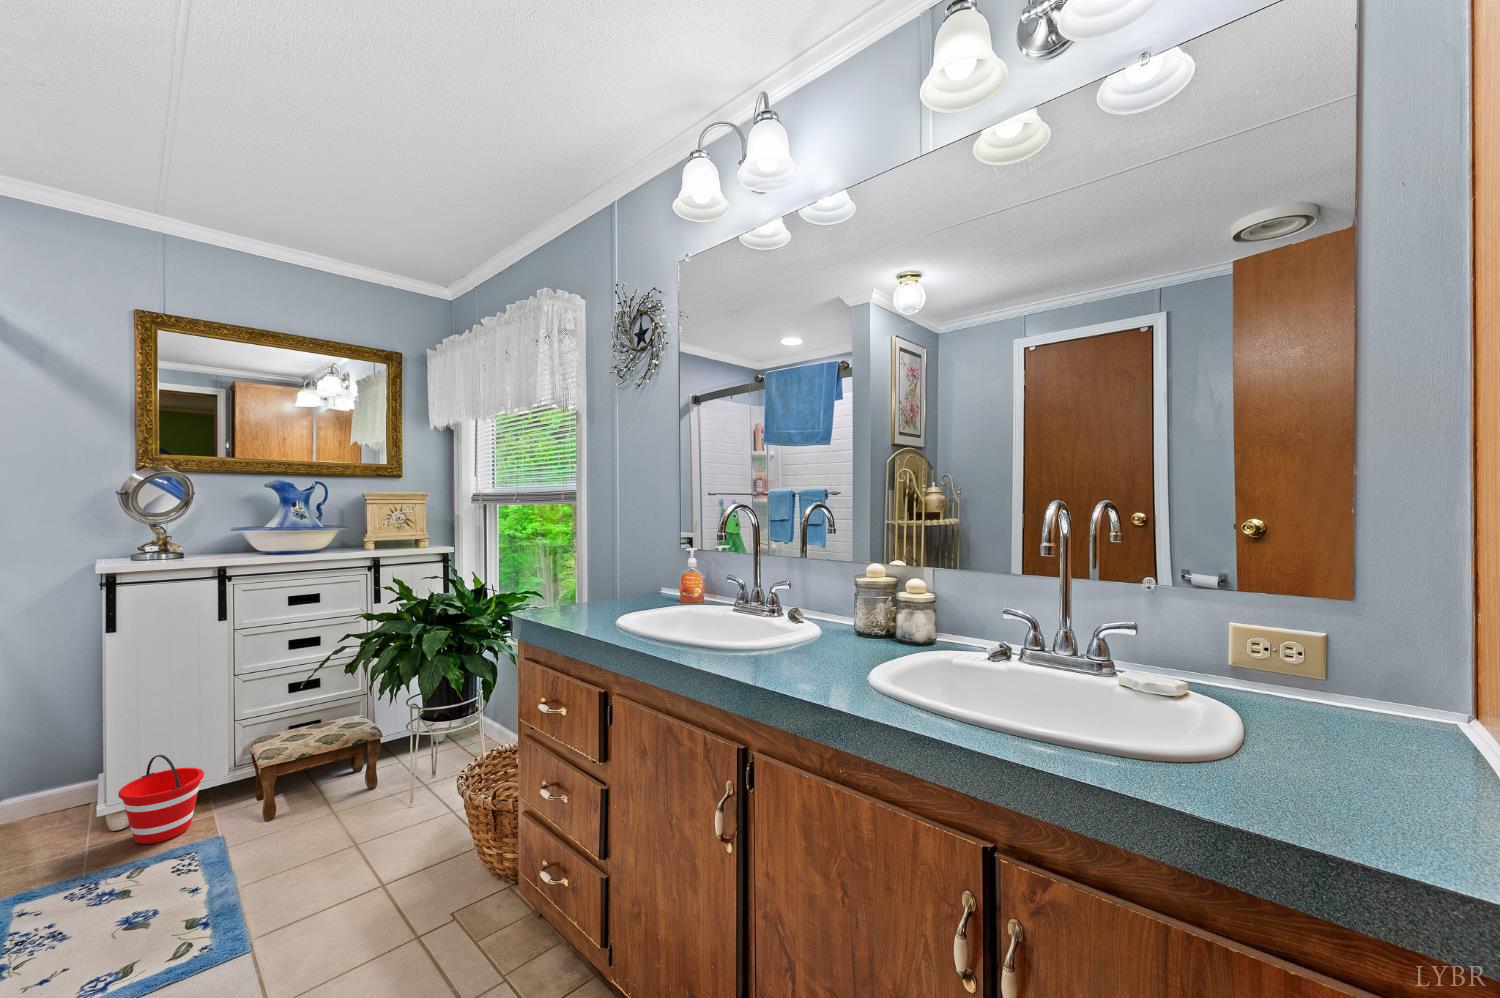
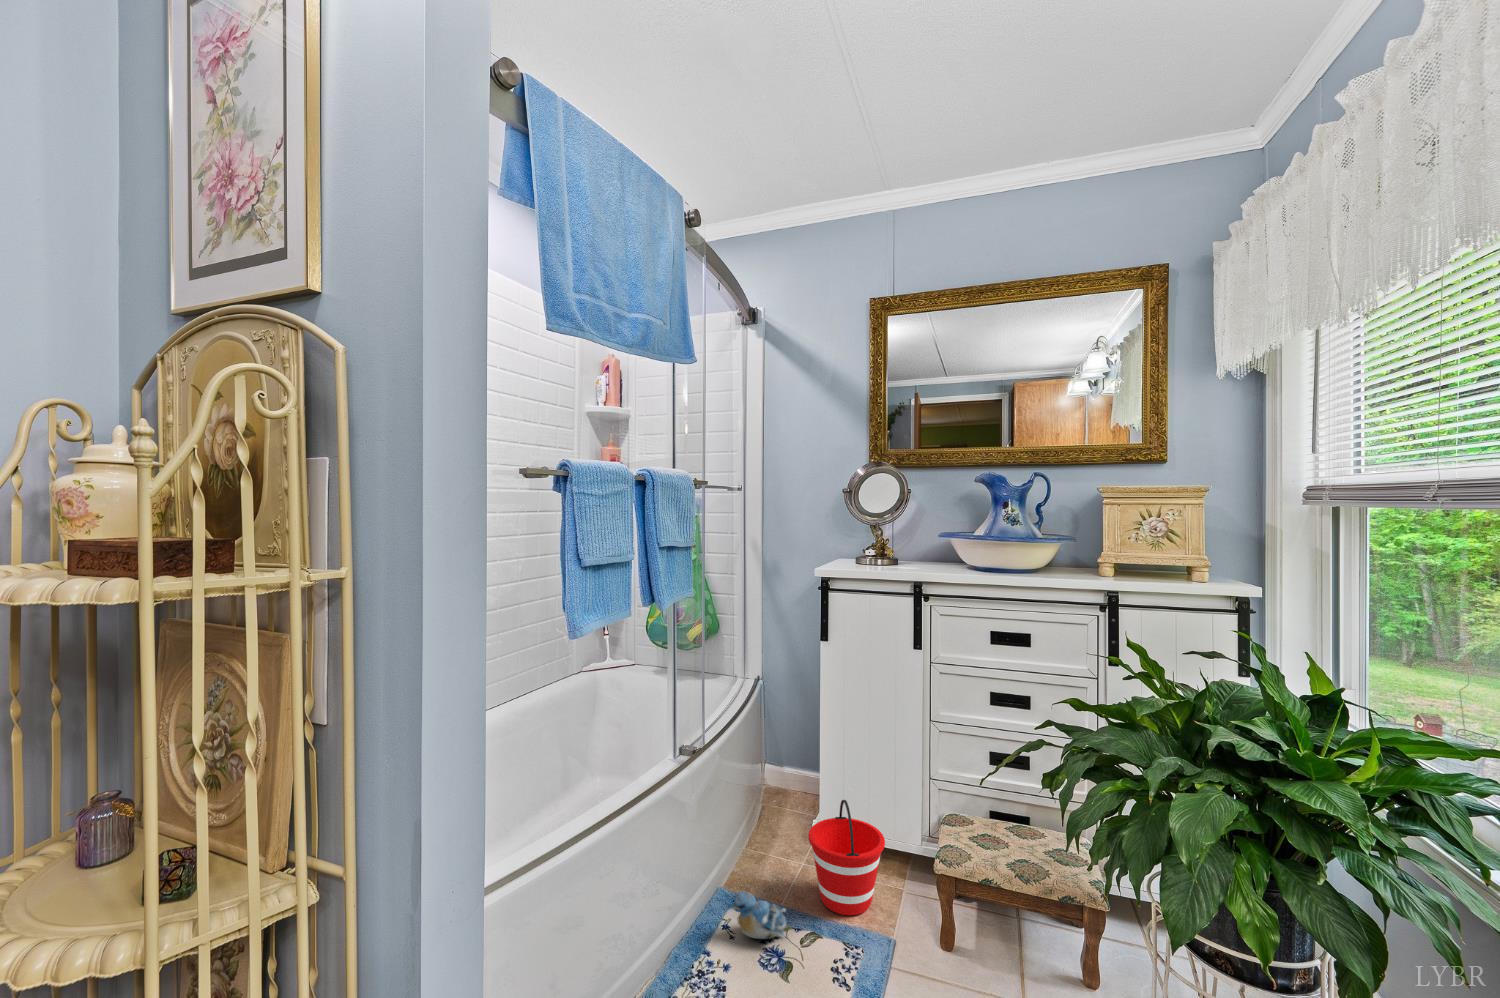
plush toy: none [47,857,122,893] -> present [733,892,793,939]

